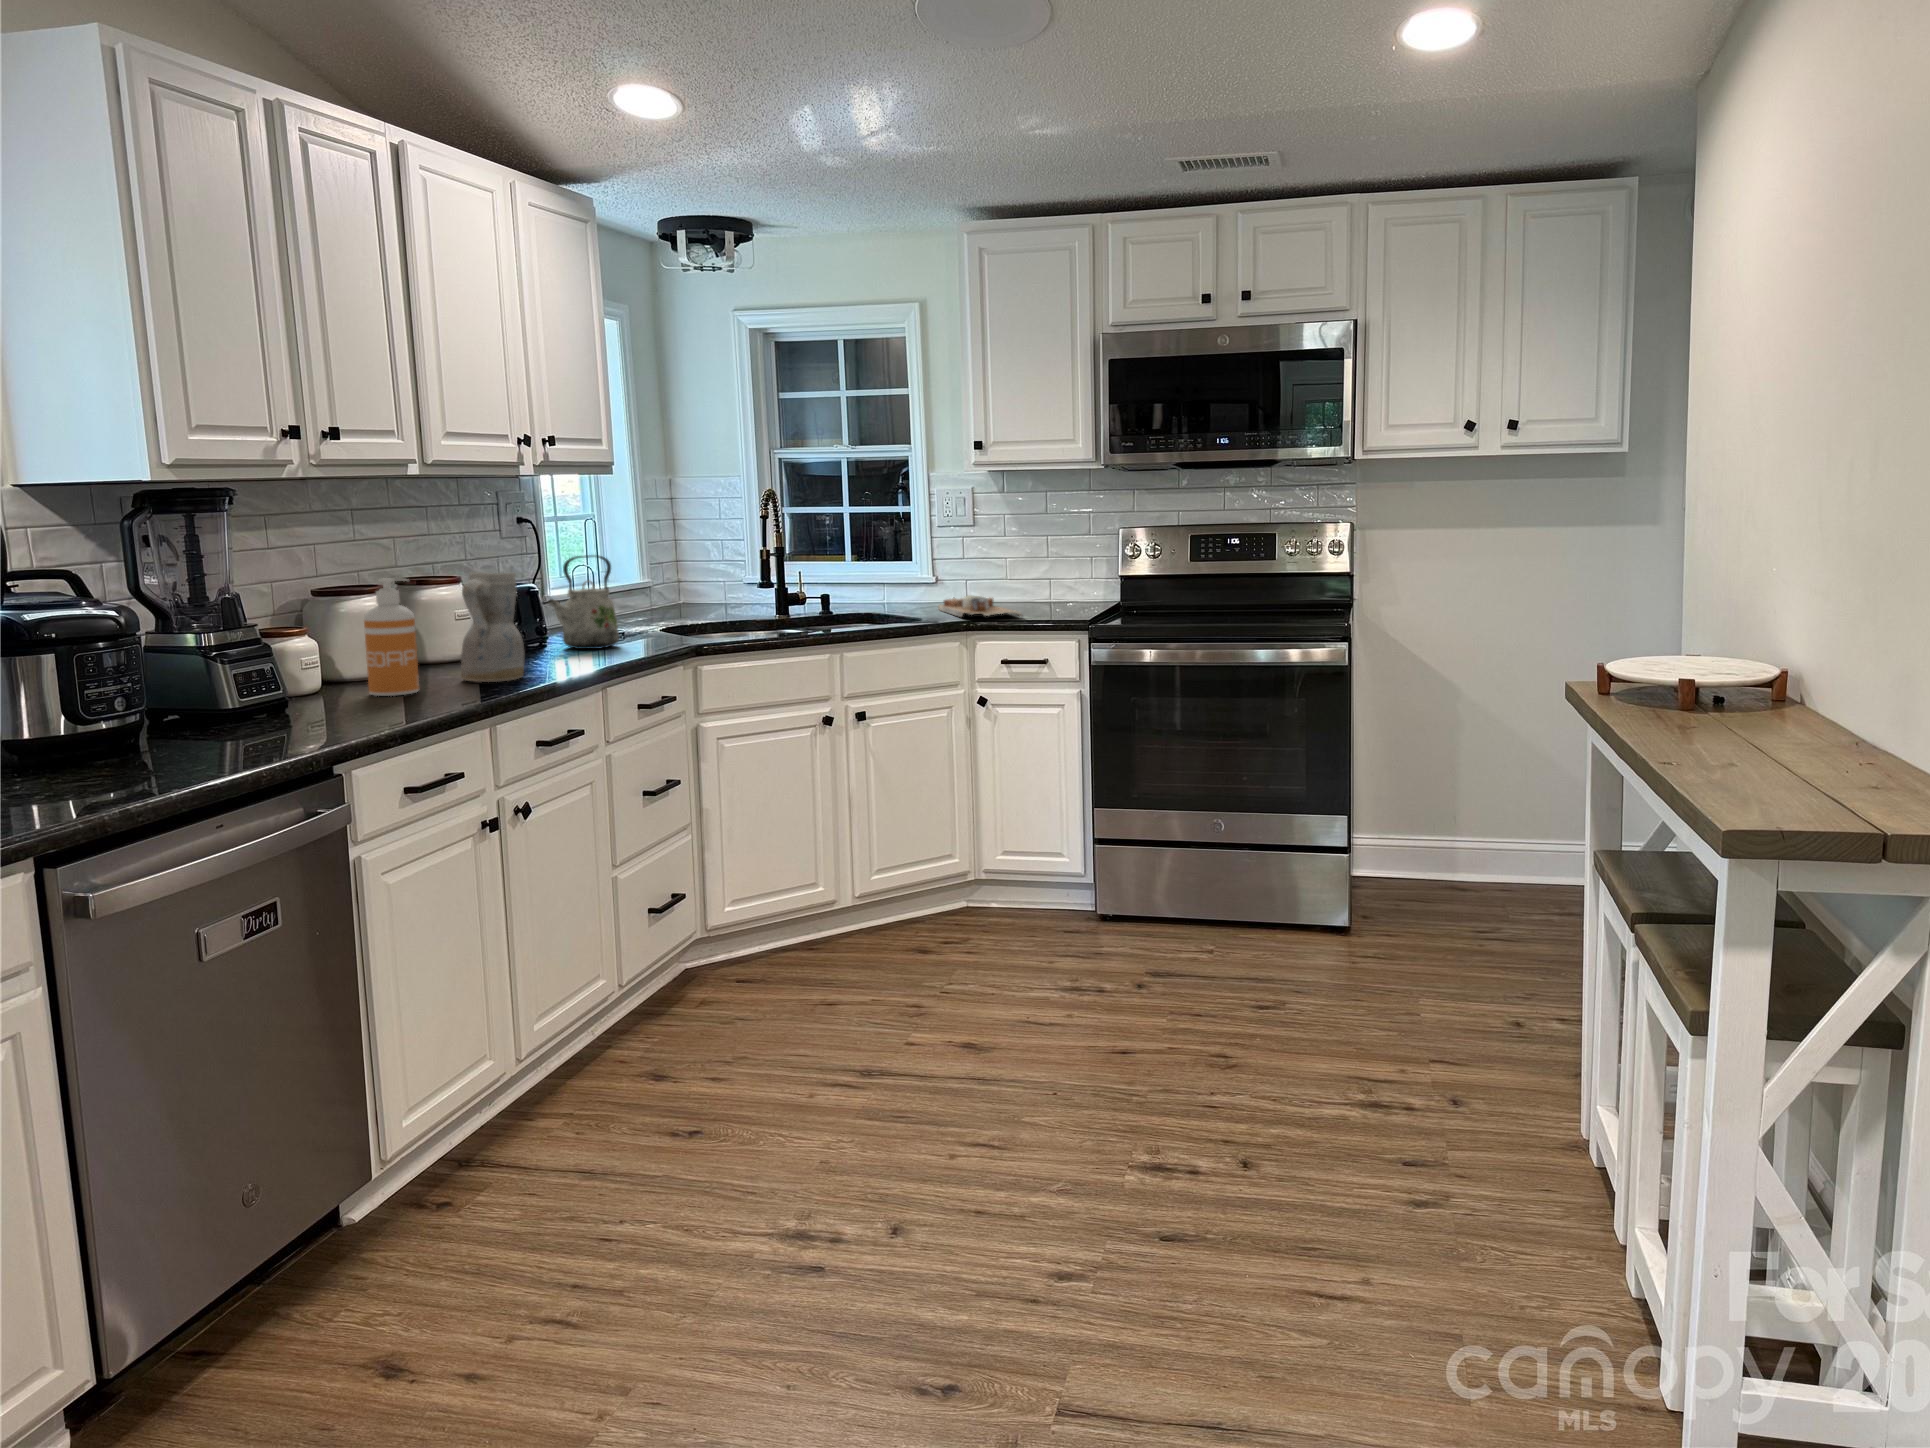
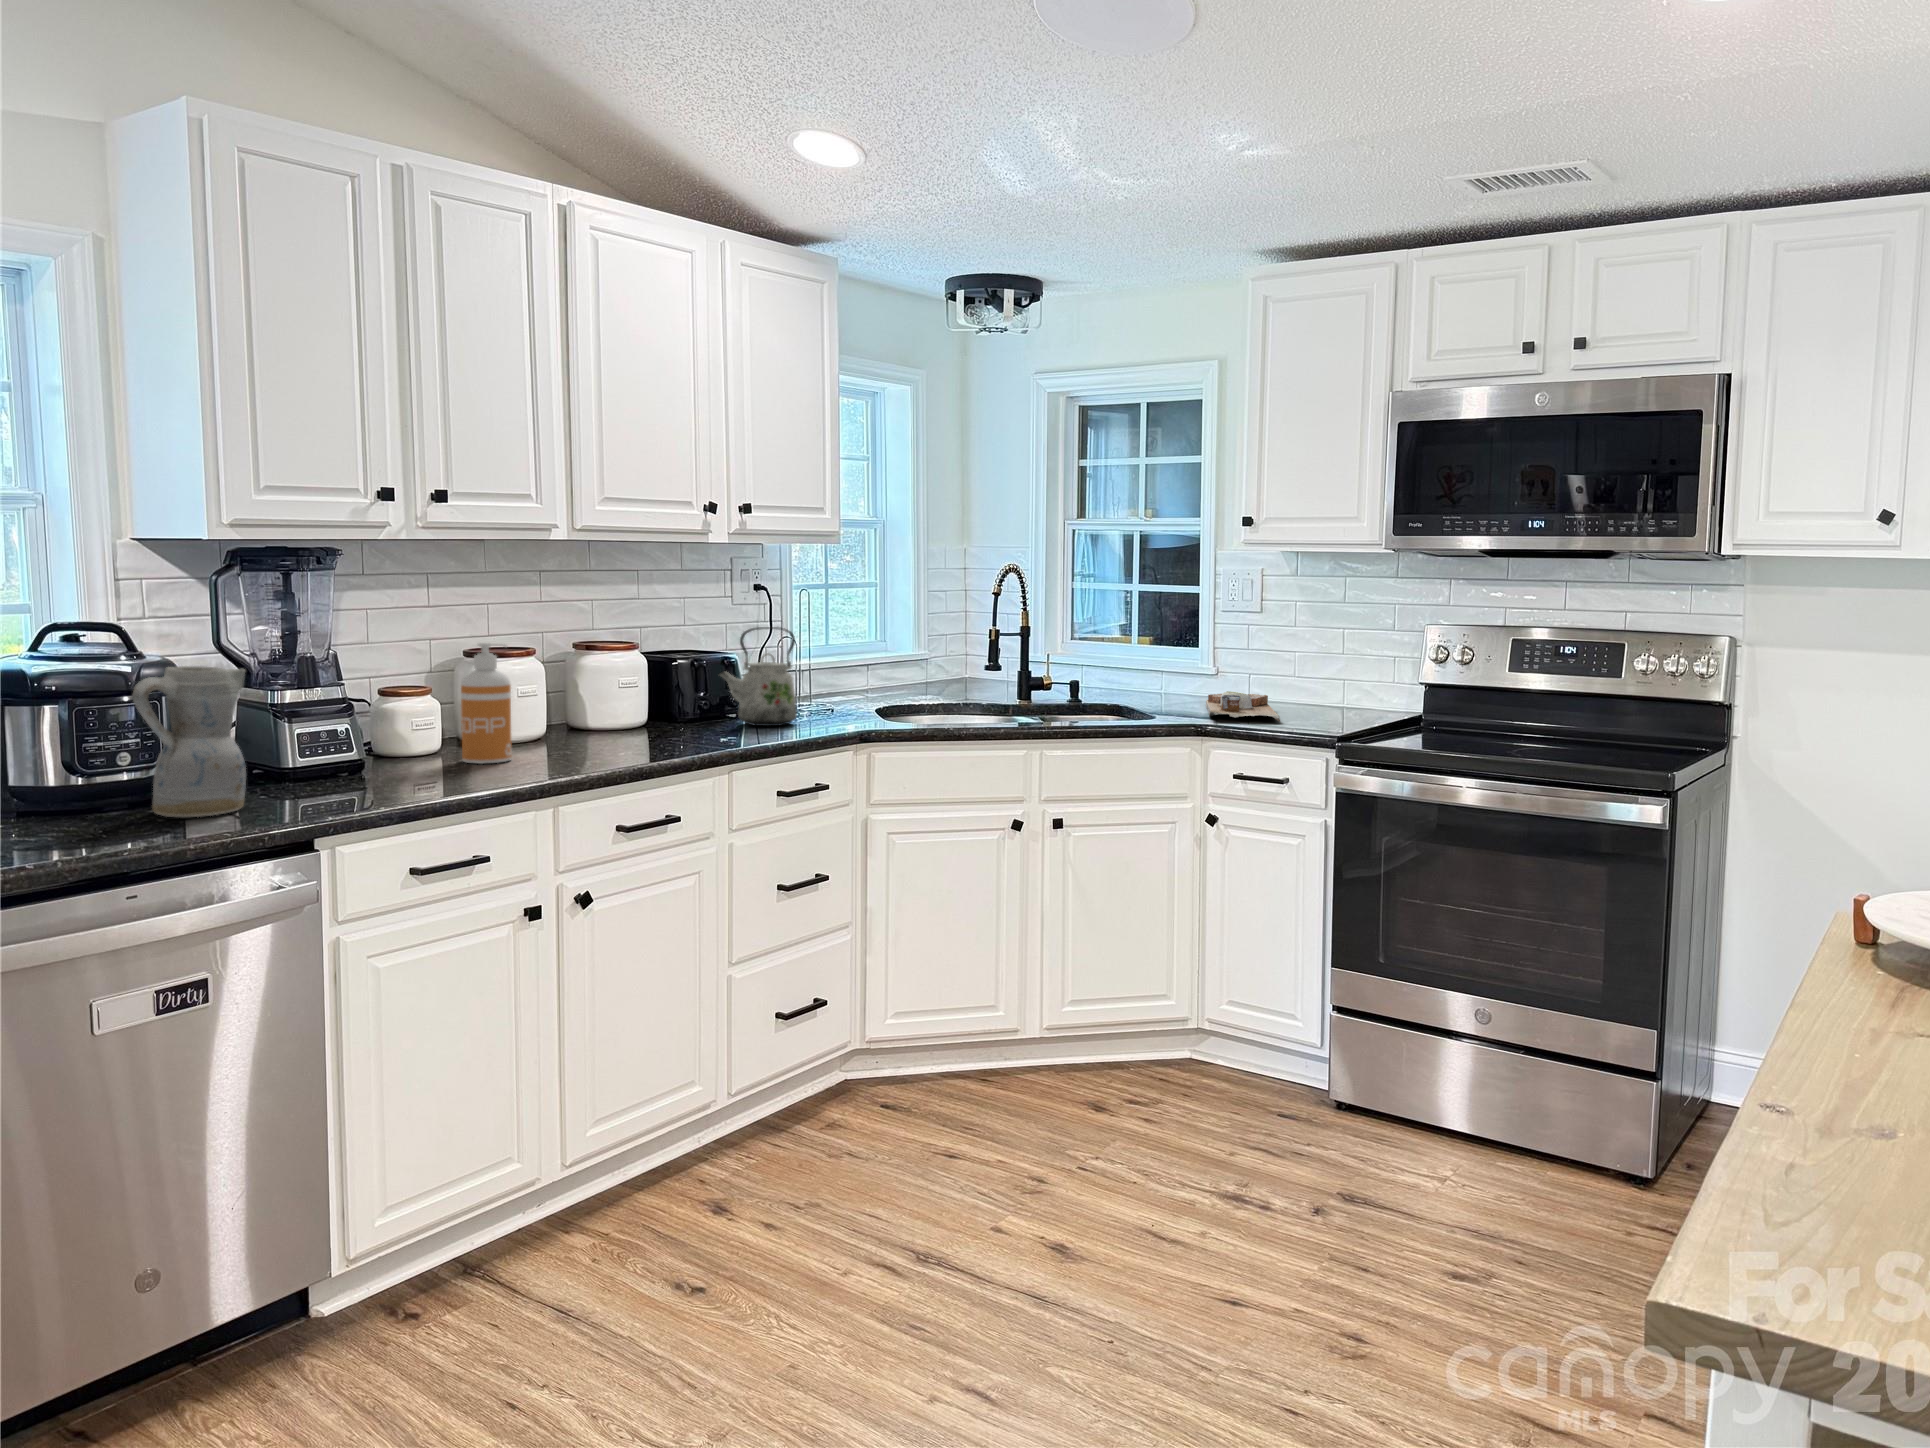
ceramic pitcher: present [461,572,524,682] -> present [133,666,246,817]

